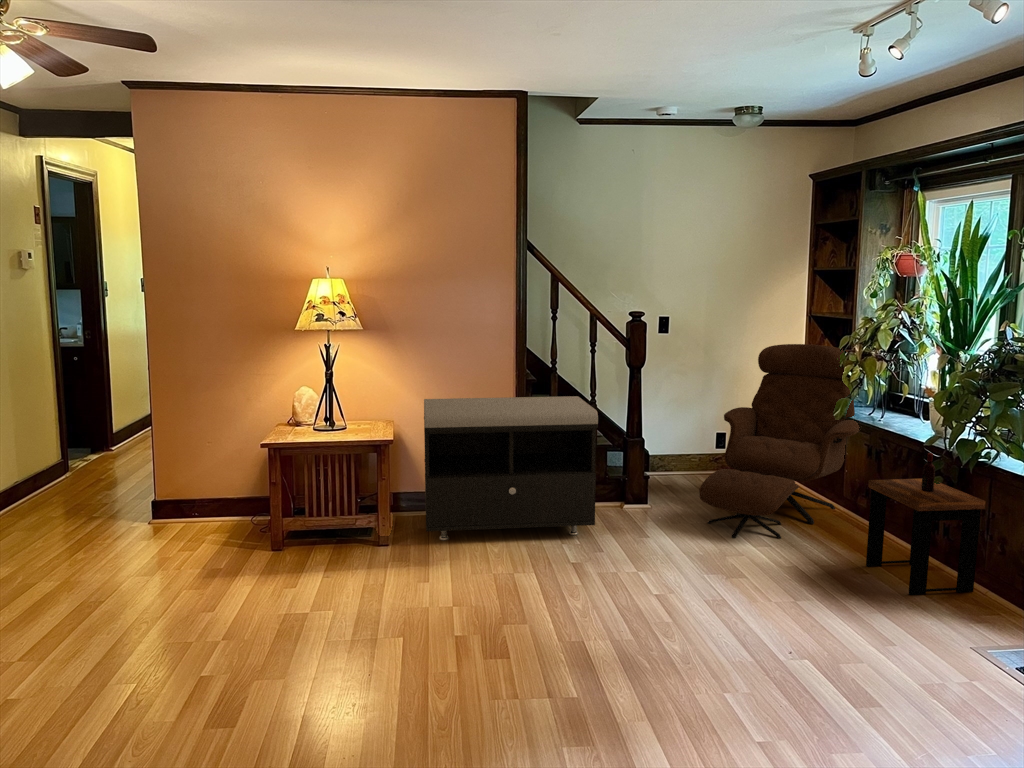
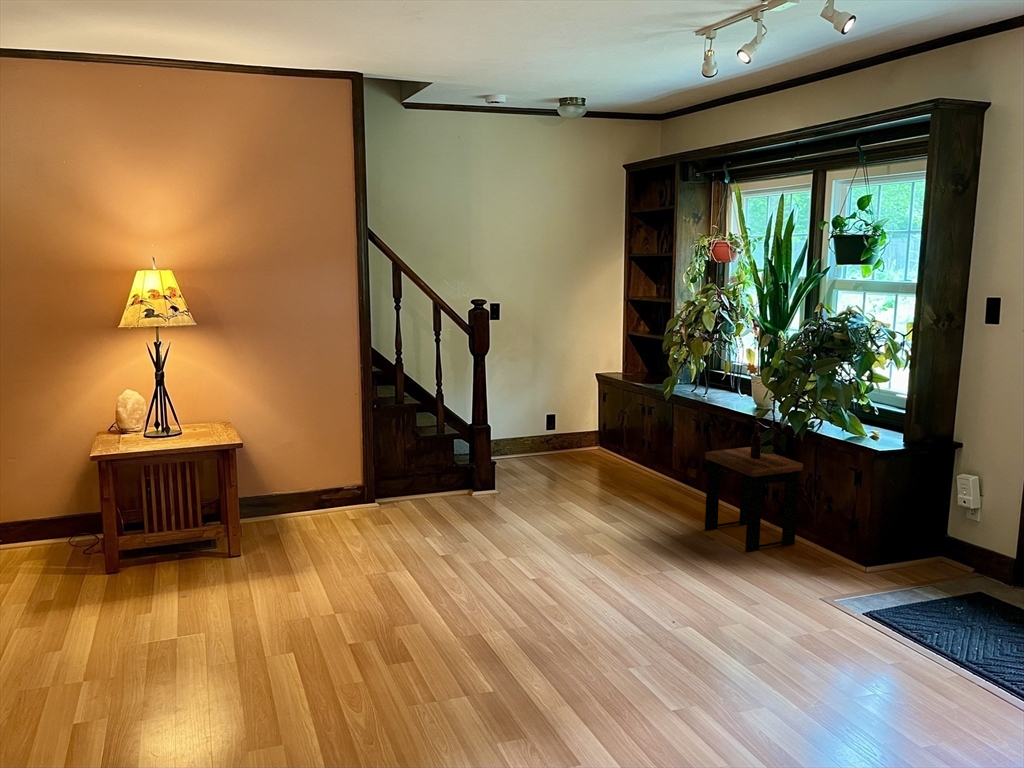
lounge chair: present [700,344,860,538] -> none [550,327,687,515]
storage bench: present [424,396,598,540] -> none [265,386,456,545]

